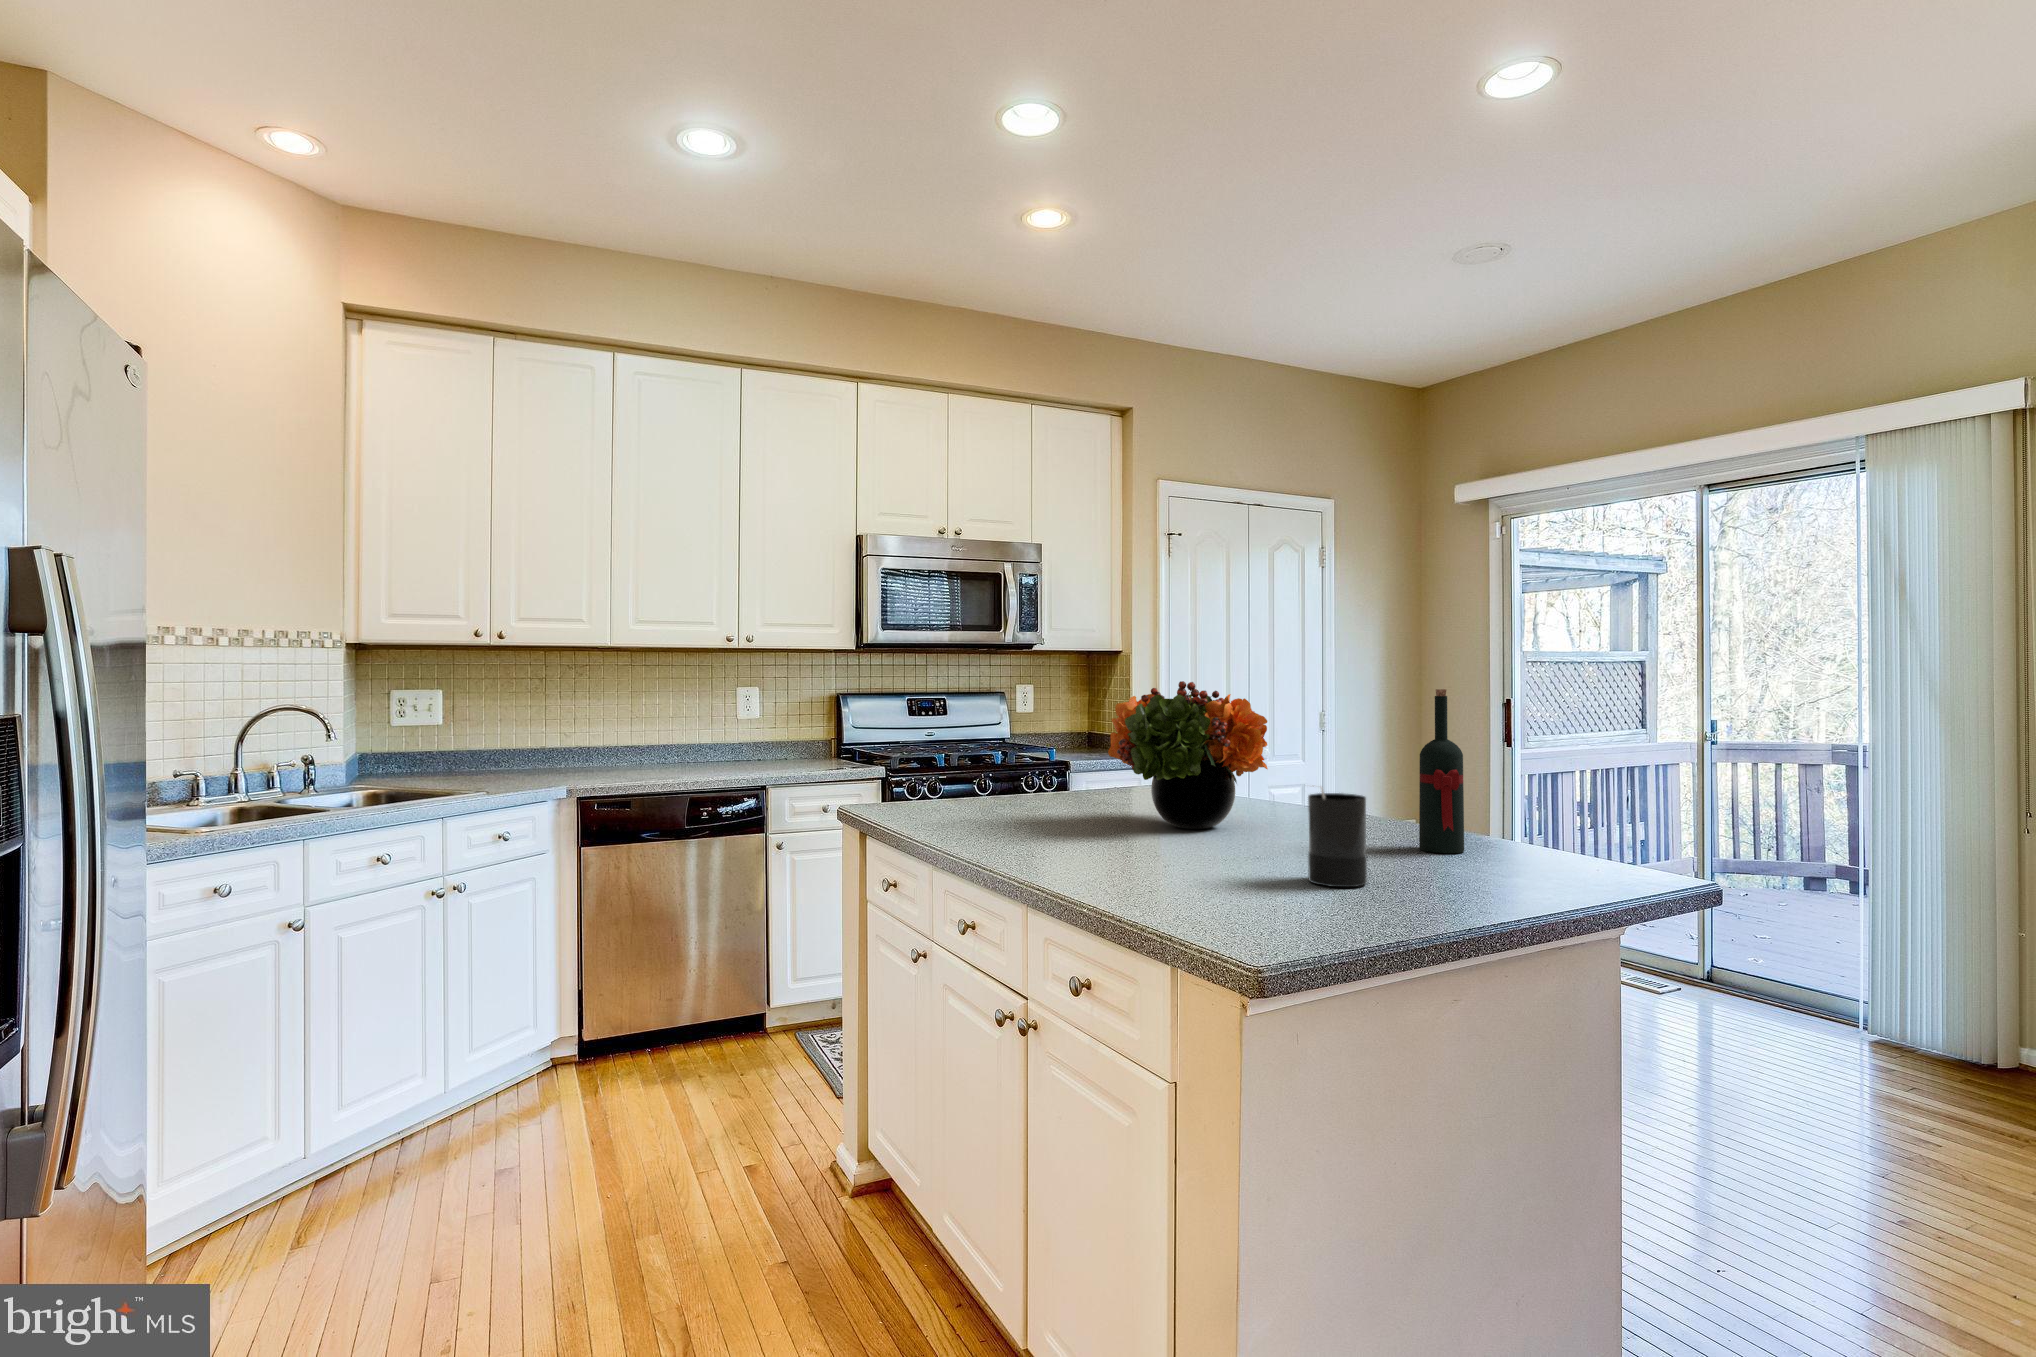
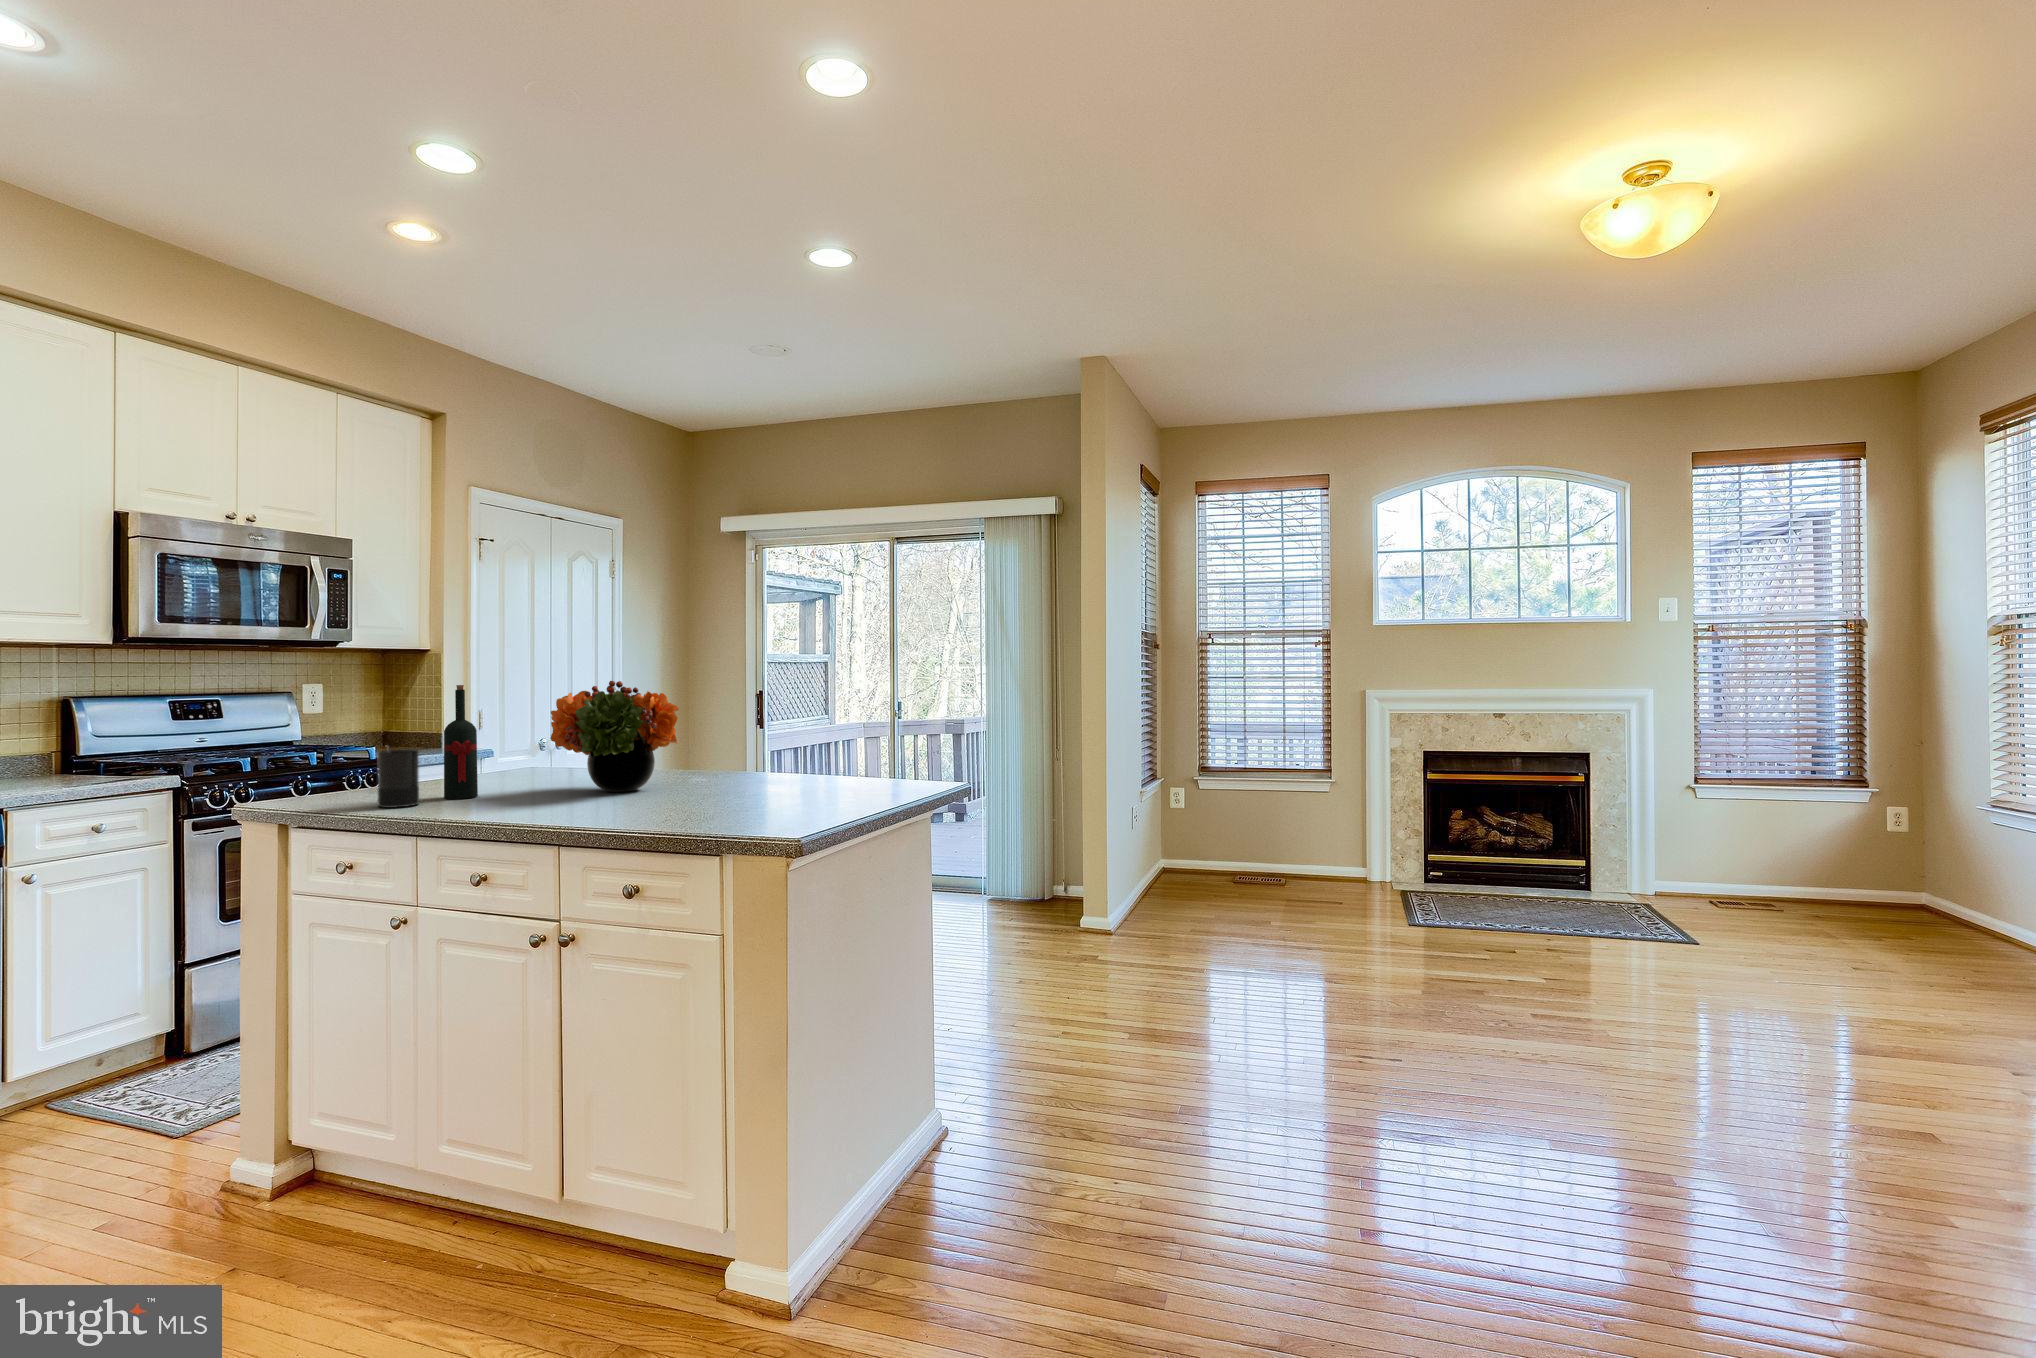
wine bottle: present [1419,689,1464,853] -> present [444,685,478,799]
candle: present [1308,787,1367,887] -> present [377,749,419,808]

